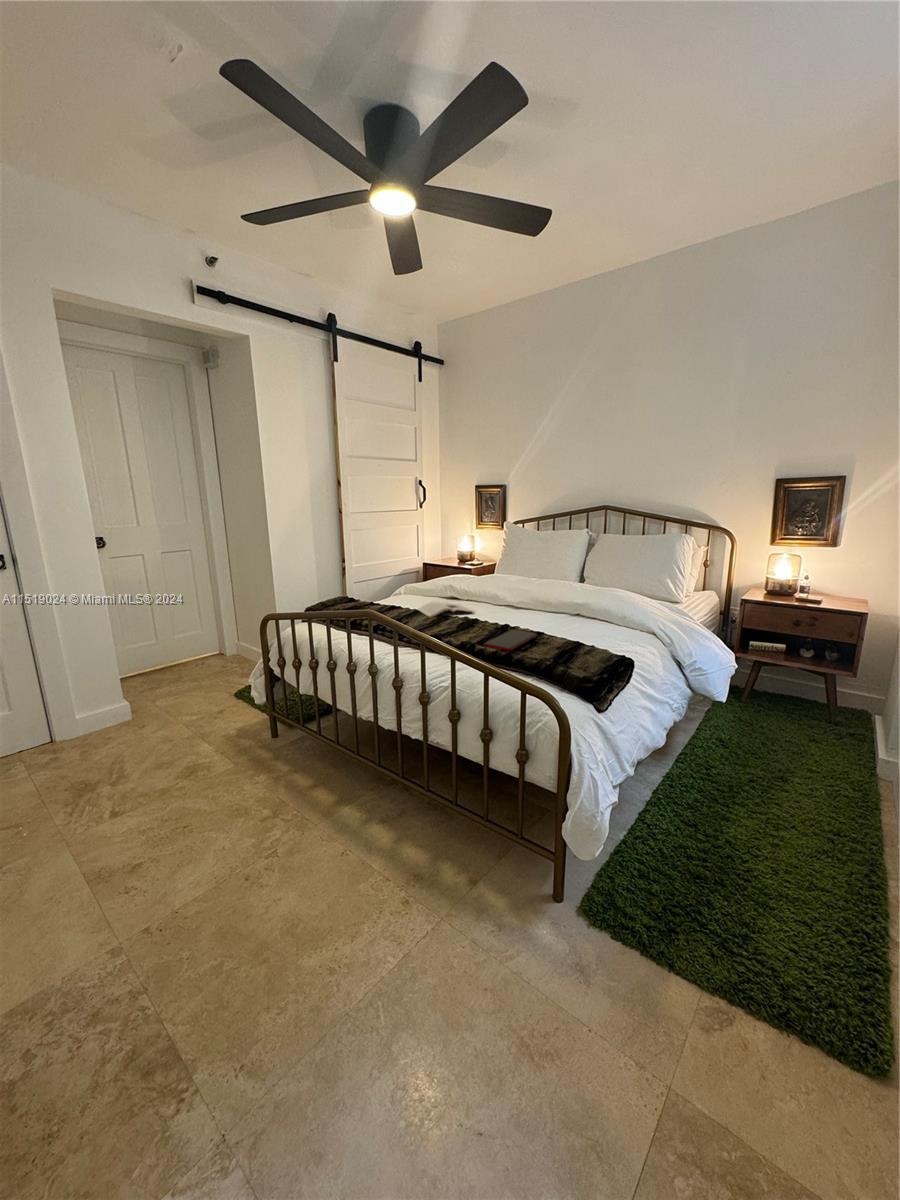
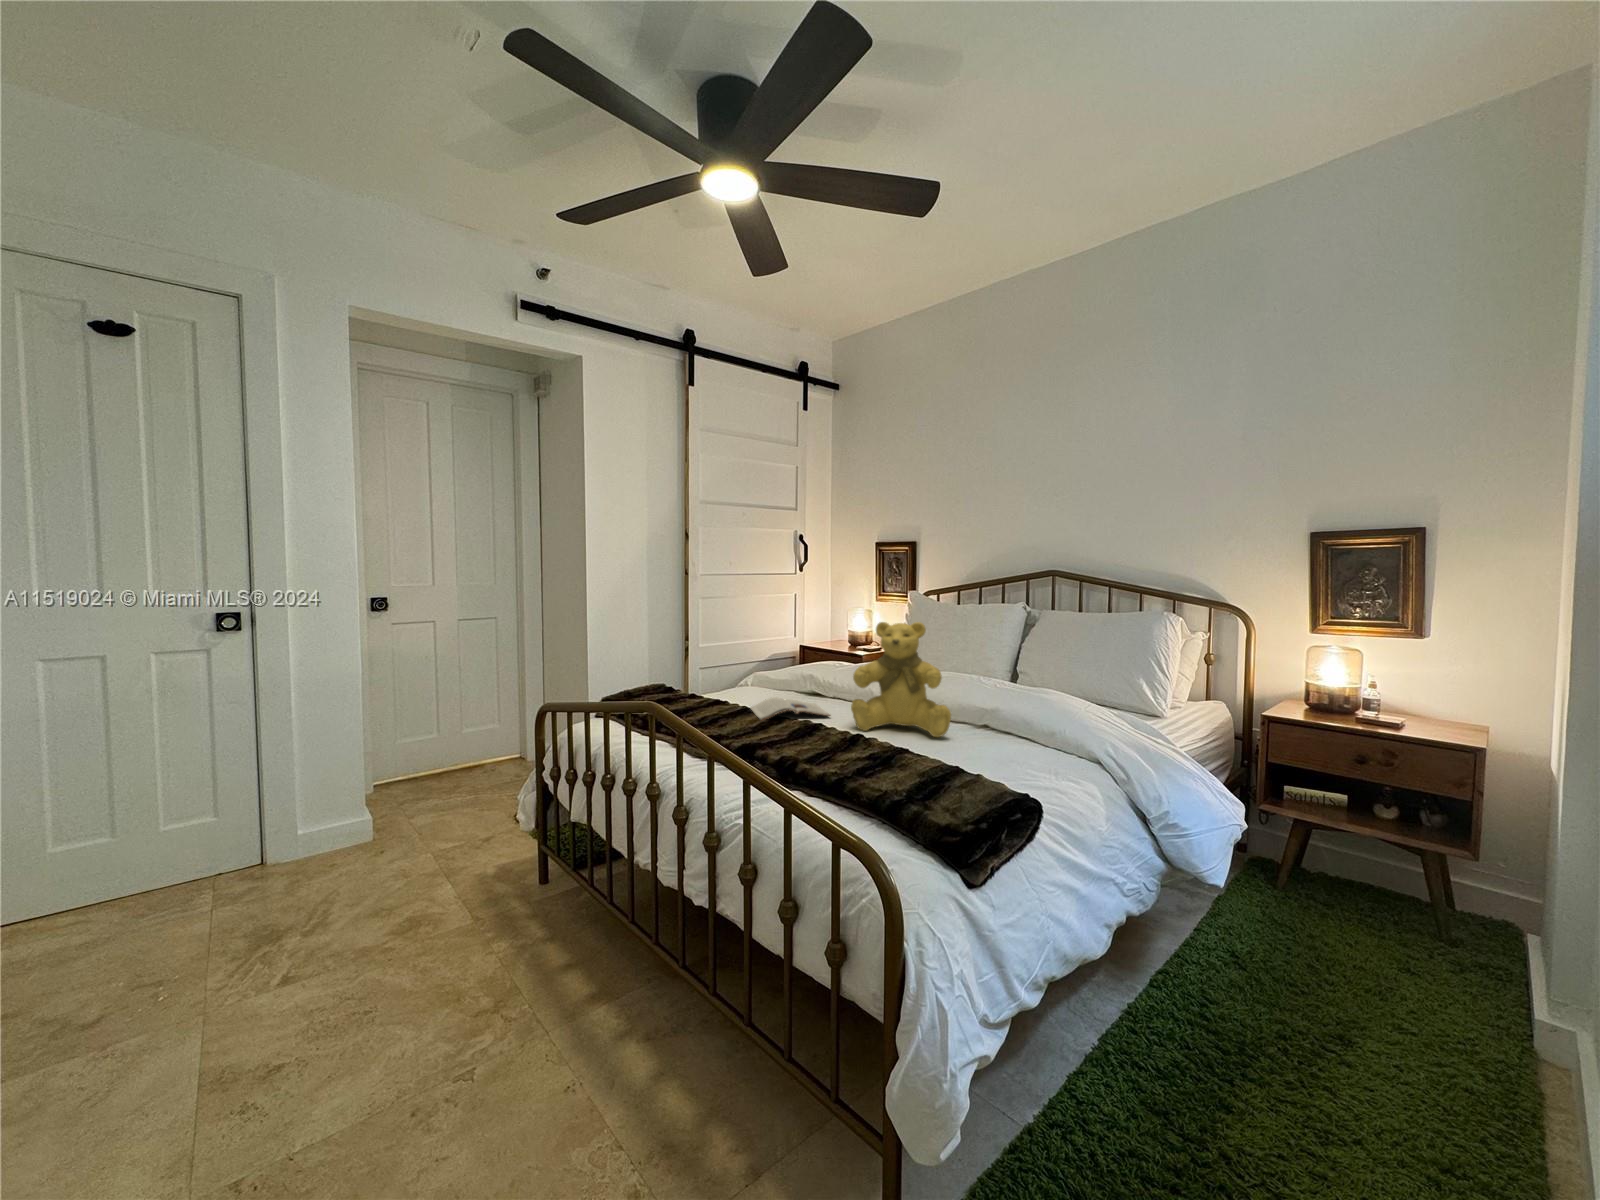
teddy bear: none [492,547,560,623] -> present [851,622,951,737]
smartphone: present [484,630,537,651] -> none [814,744,902,775]

